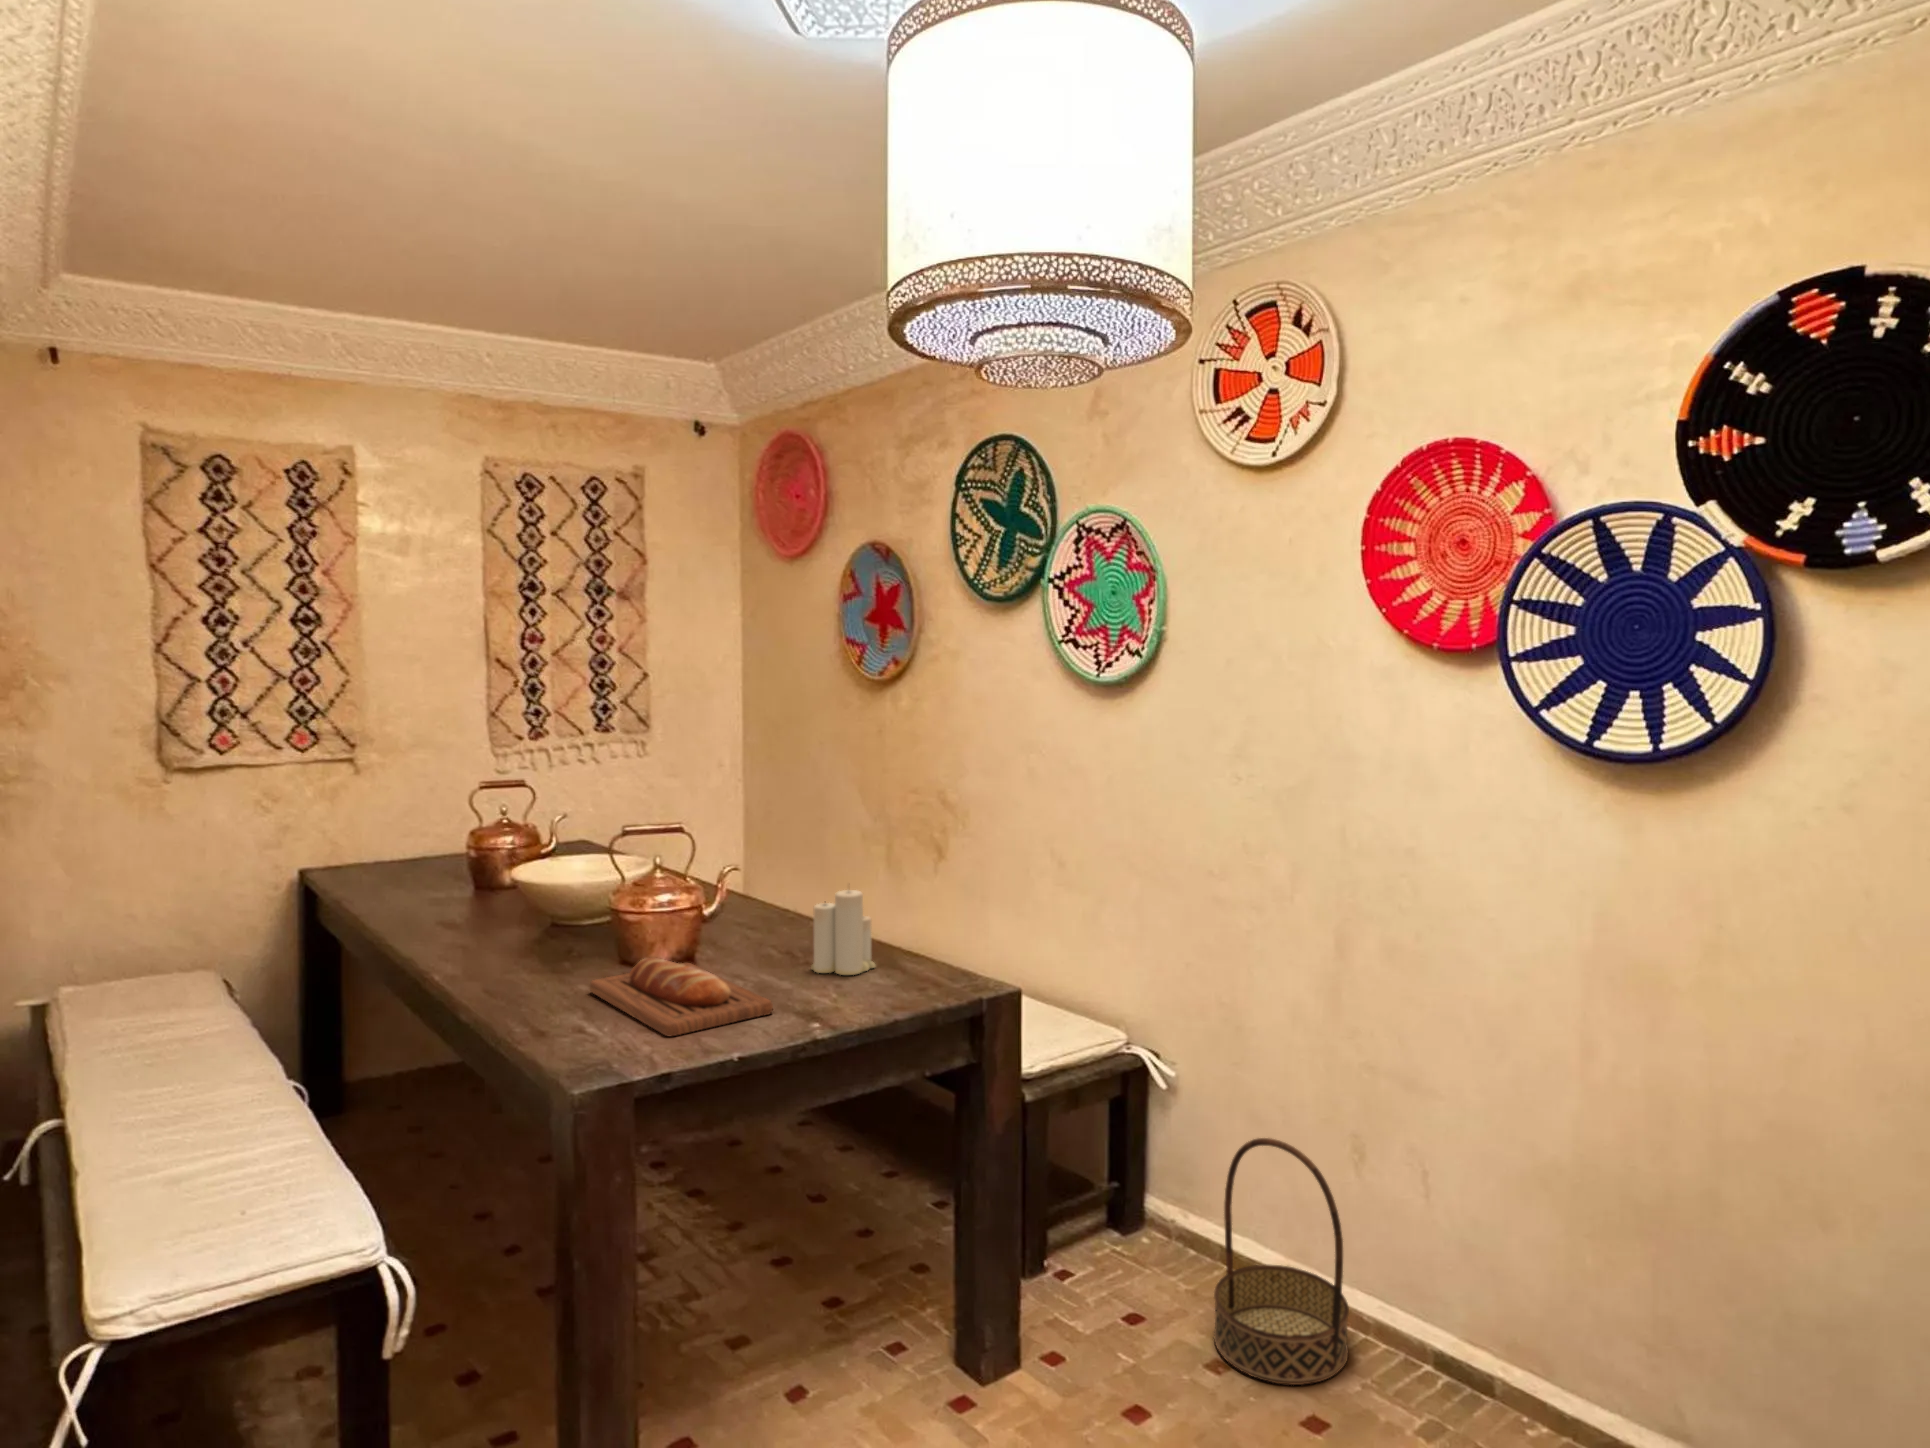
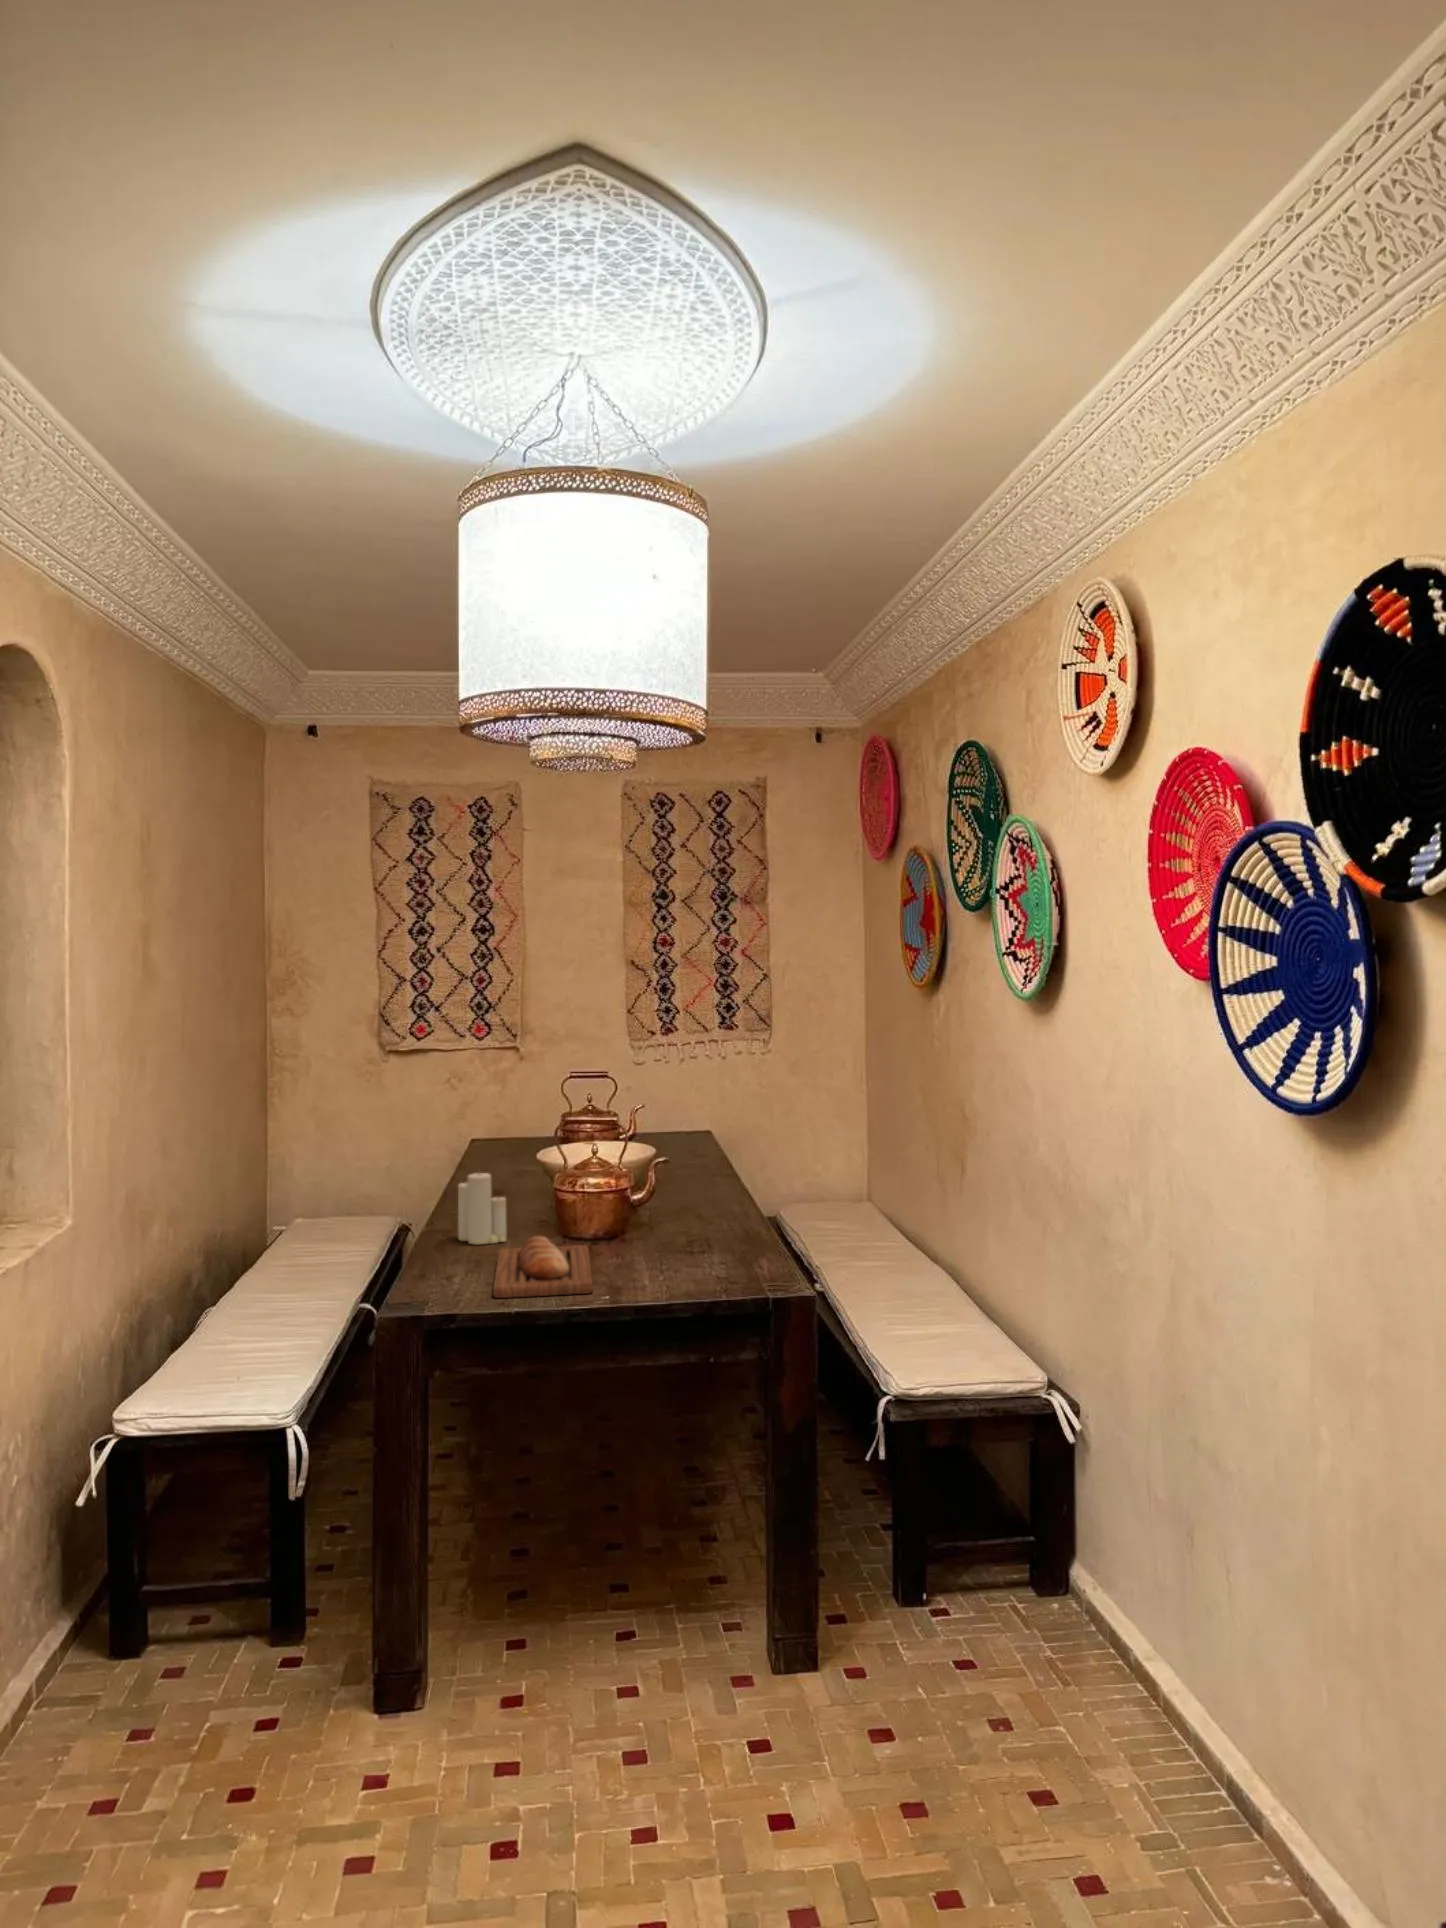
candle: present [811,890,875,975] -> present [458,1173,506,1244]
basket: present [1214,1138,1349,1385] -> none [999,1506,1147,1780]

